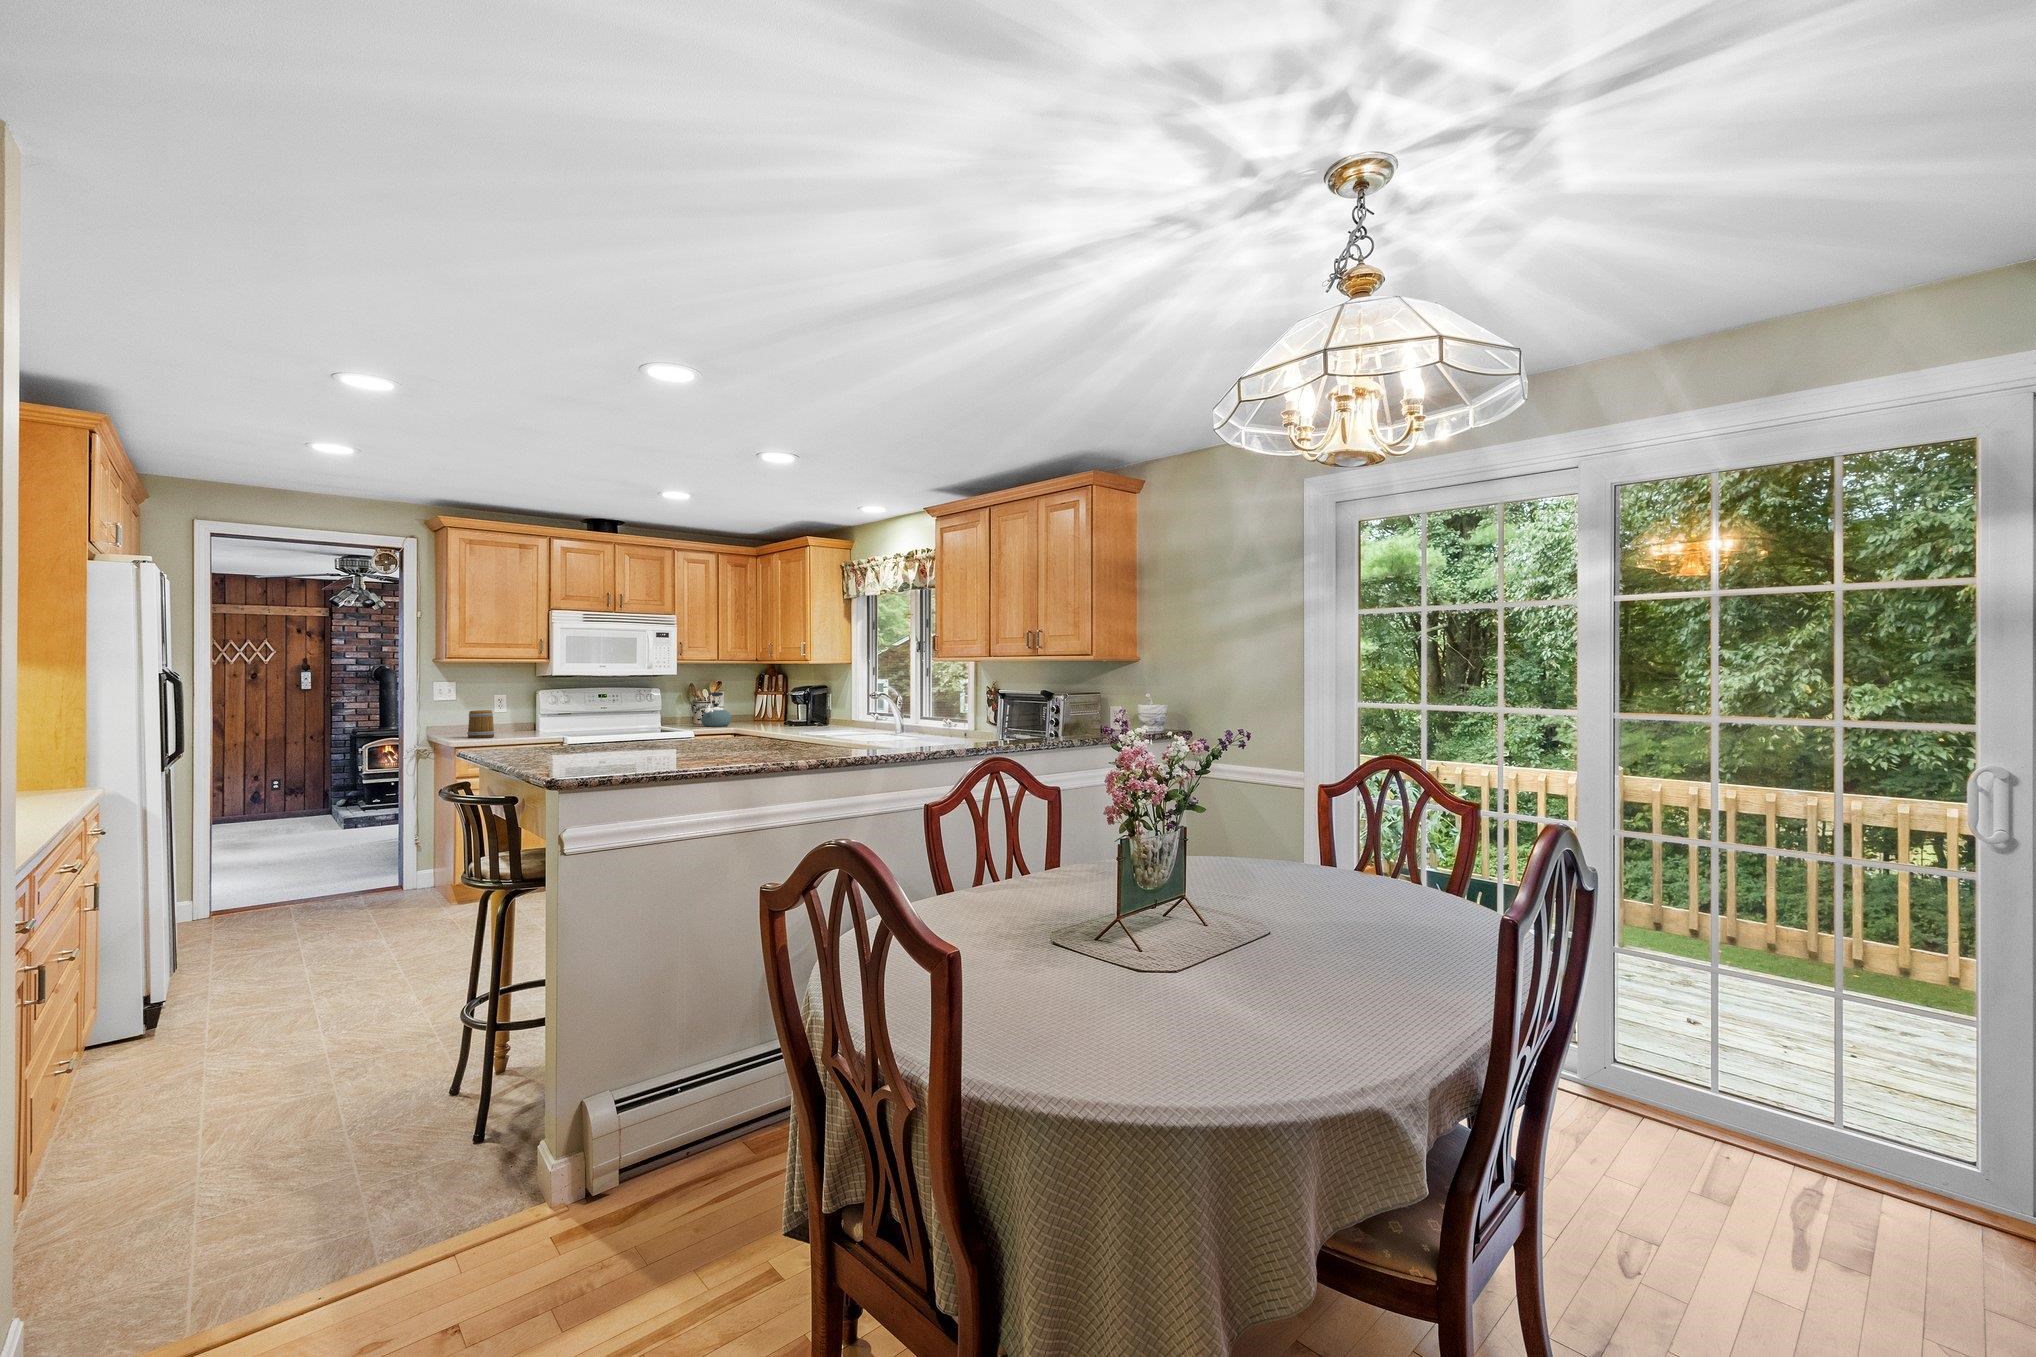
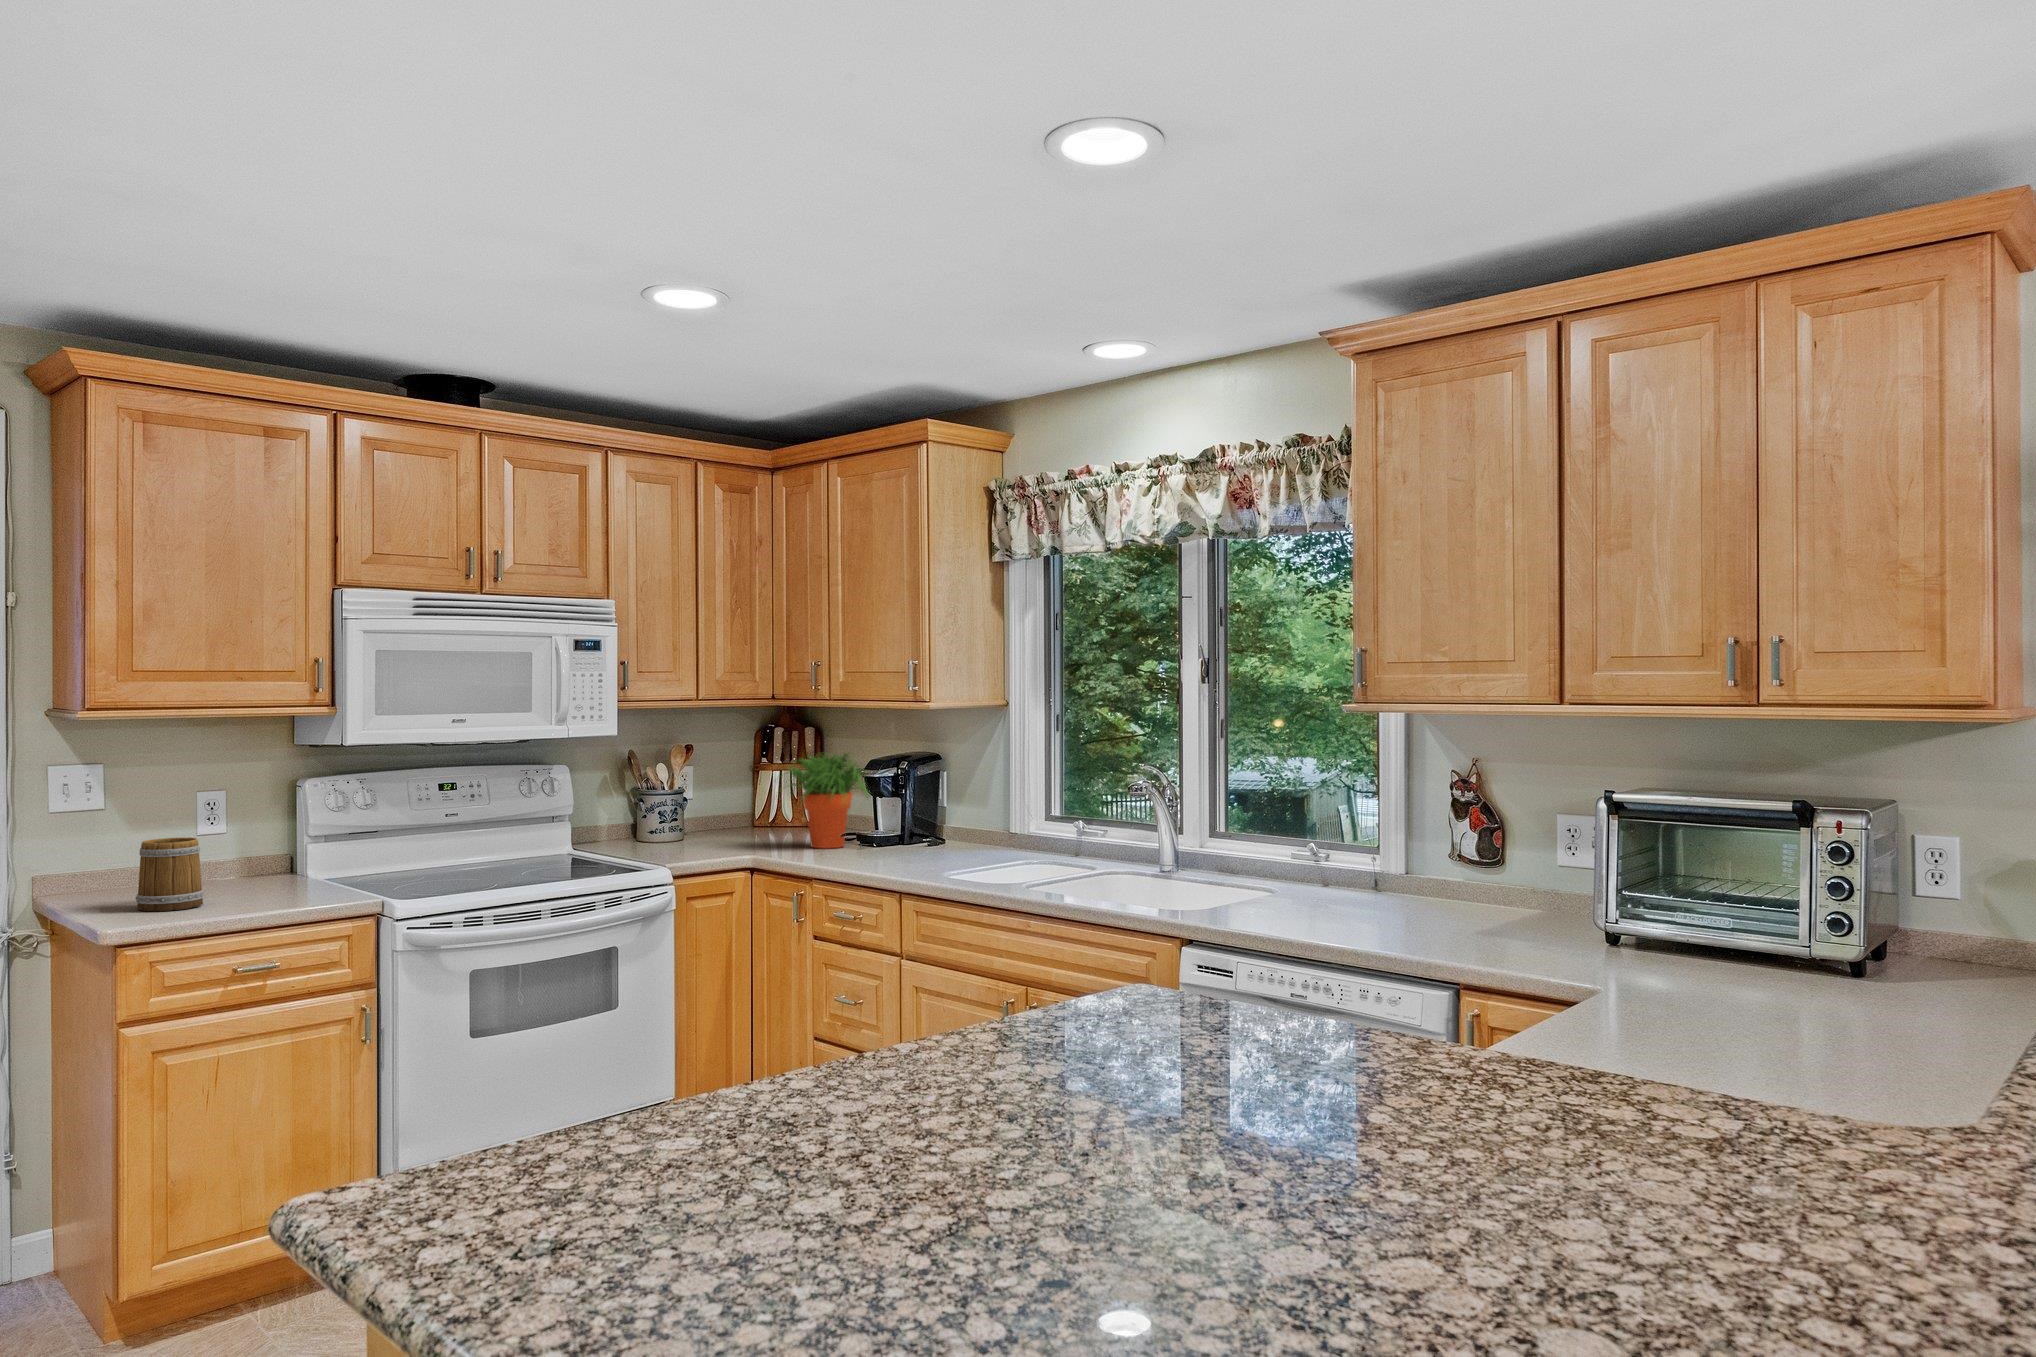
potted plant: none [754,685,806,728] -> present [777,754,870,848]
kettle: present [701,692,732,727] -> none [645,768,712,845]

